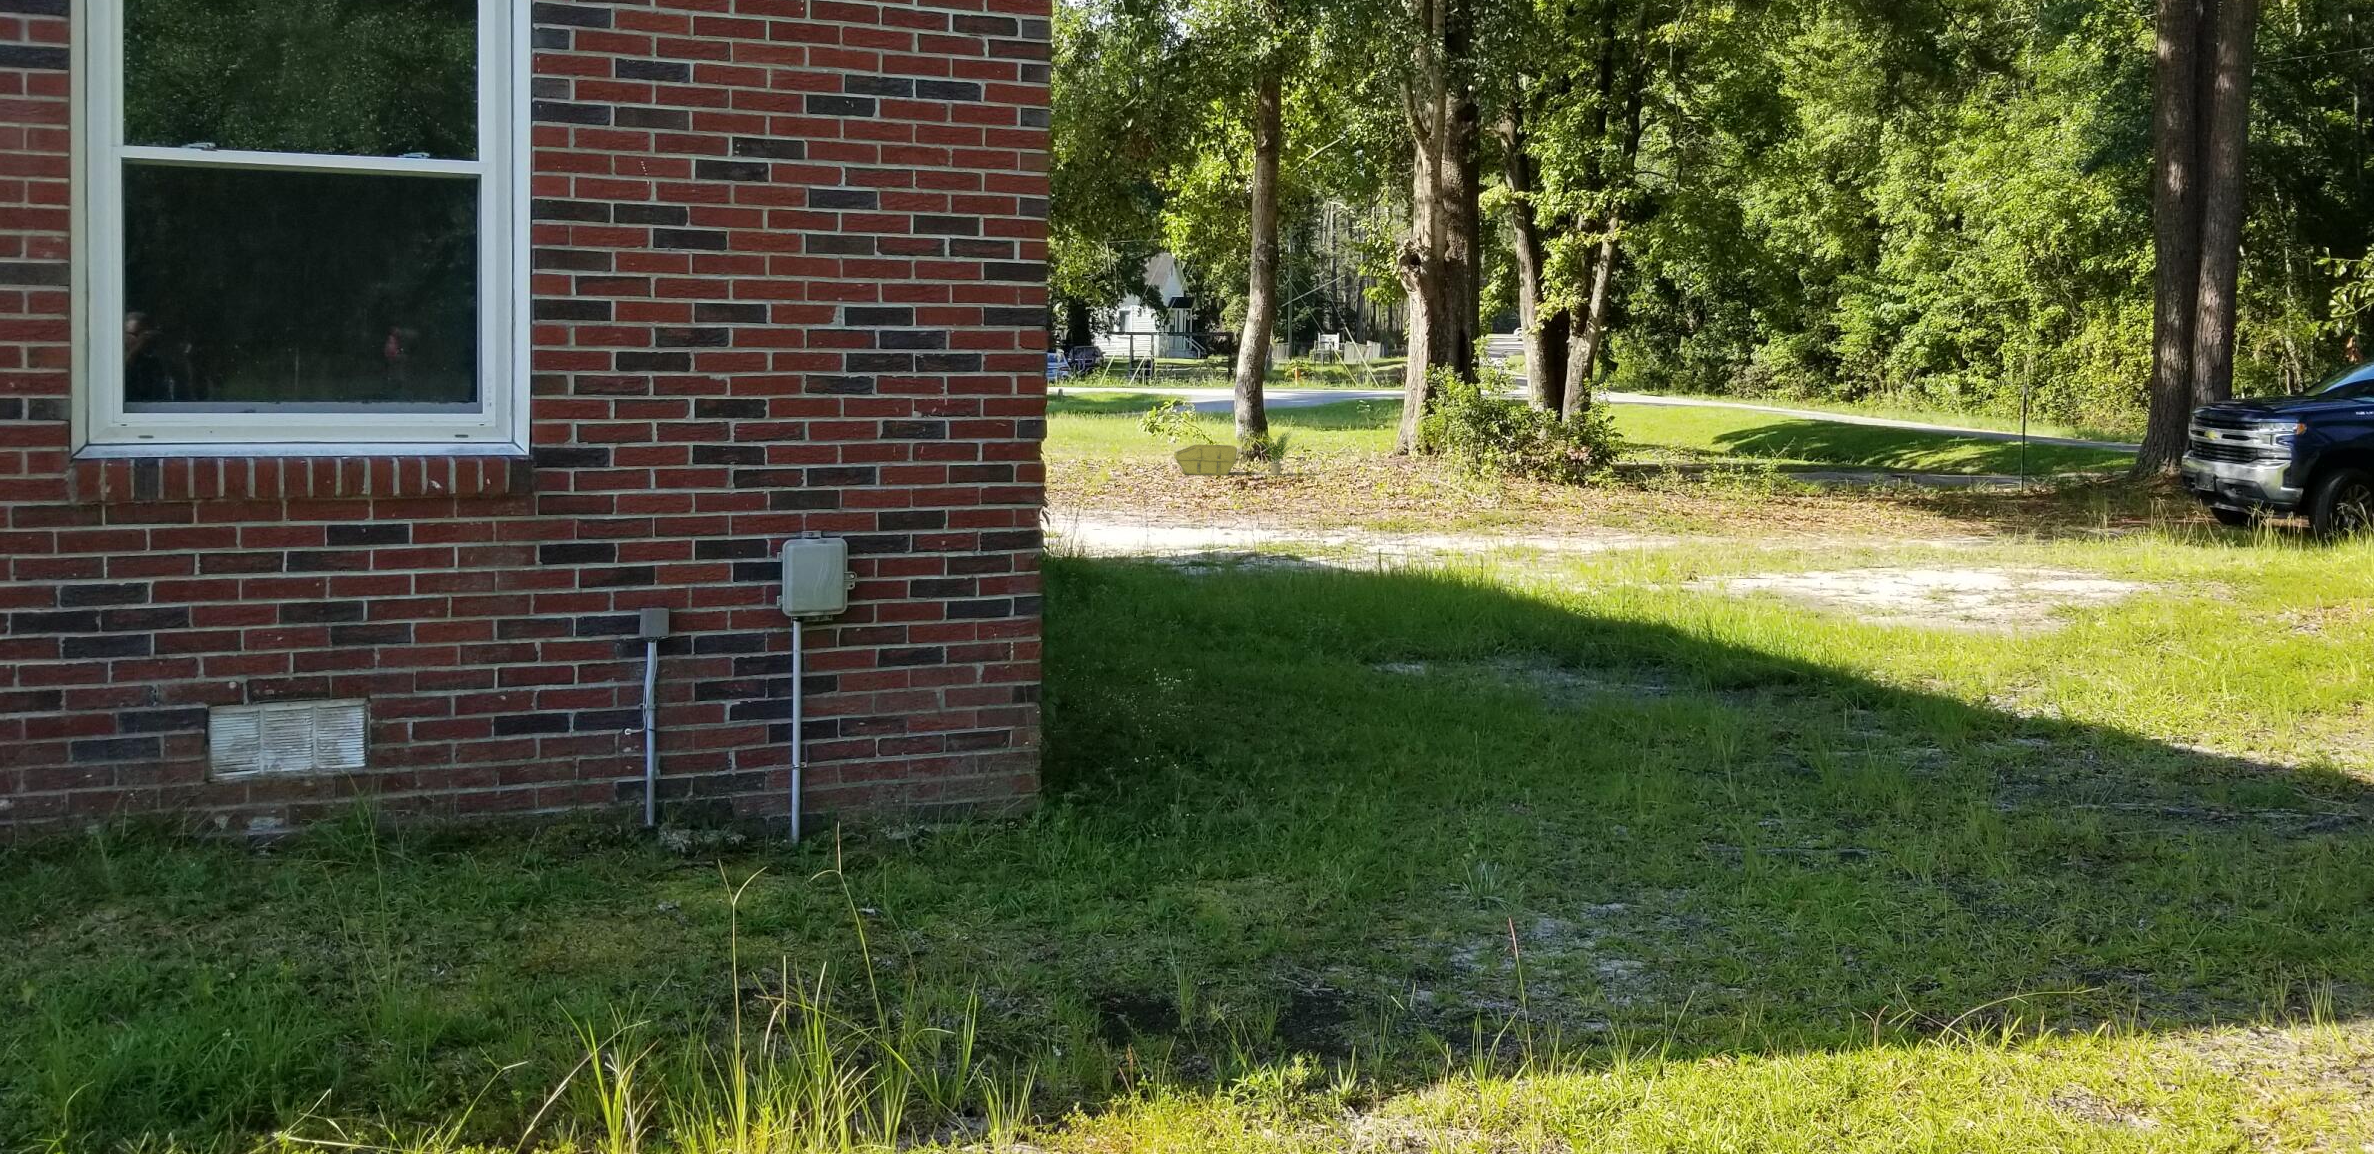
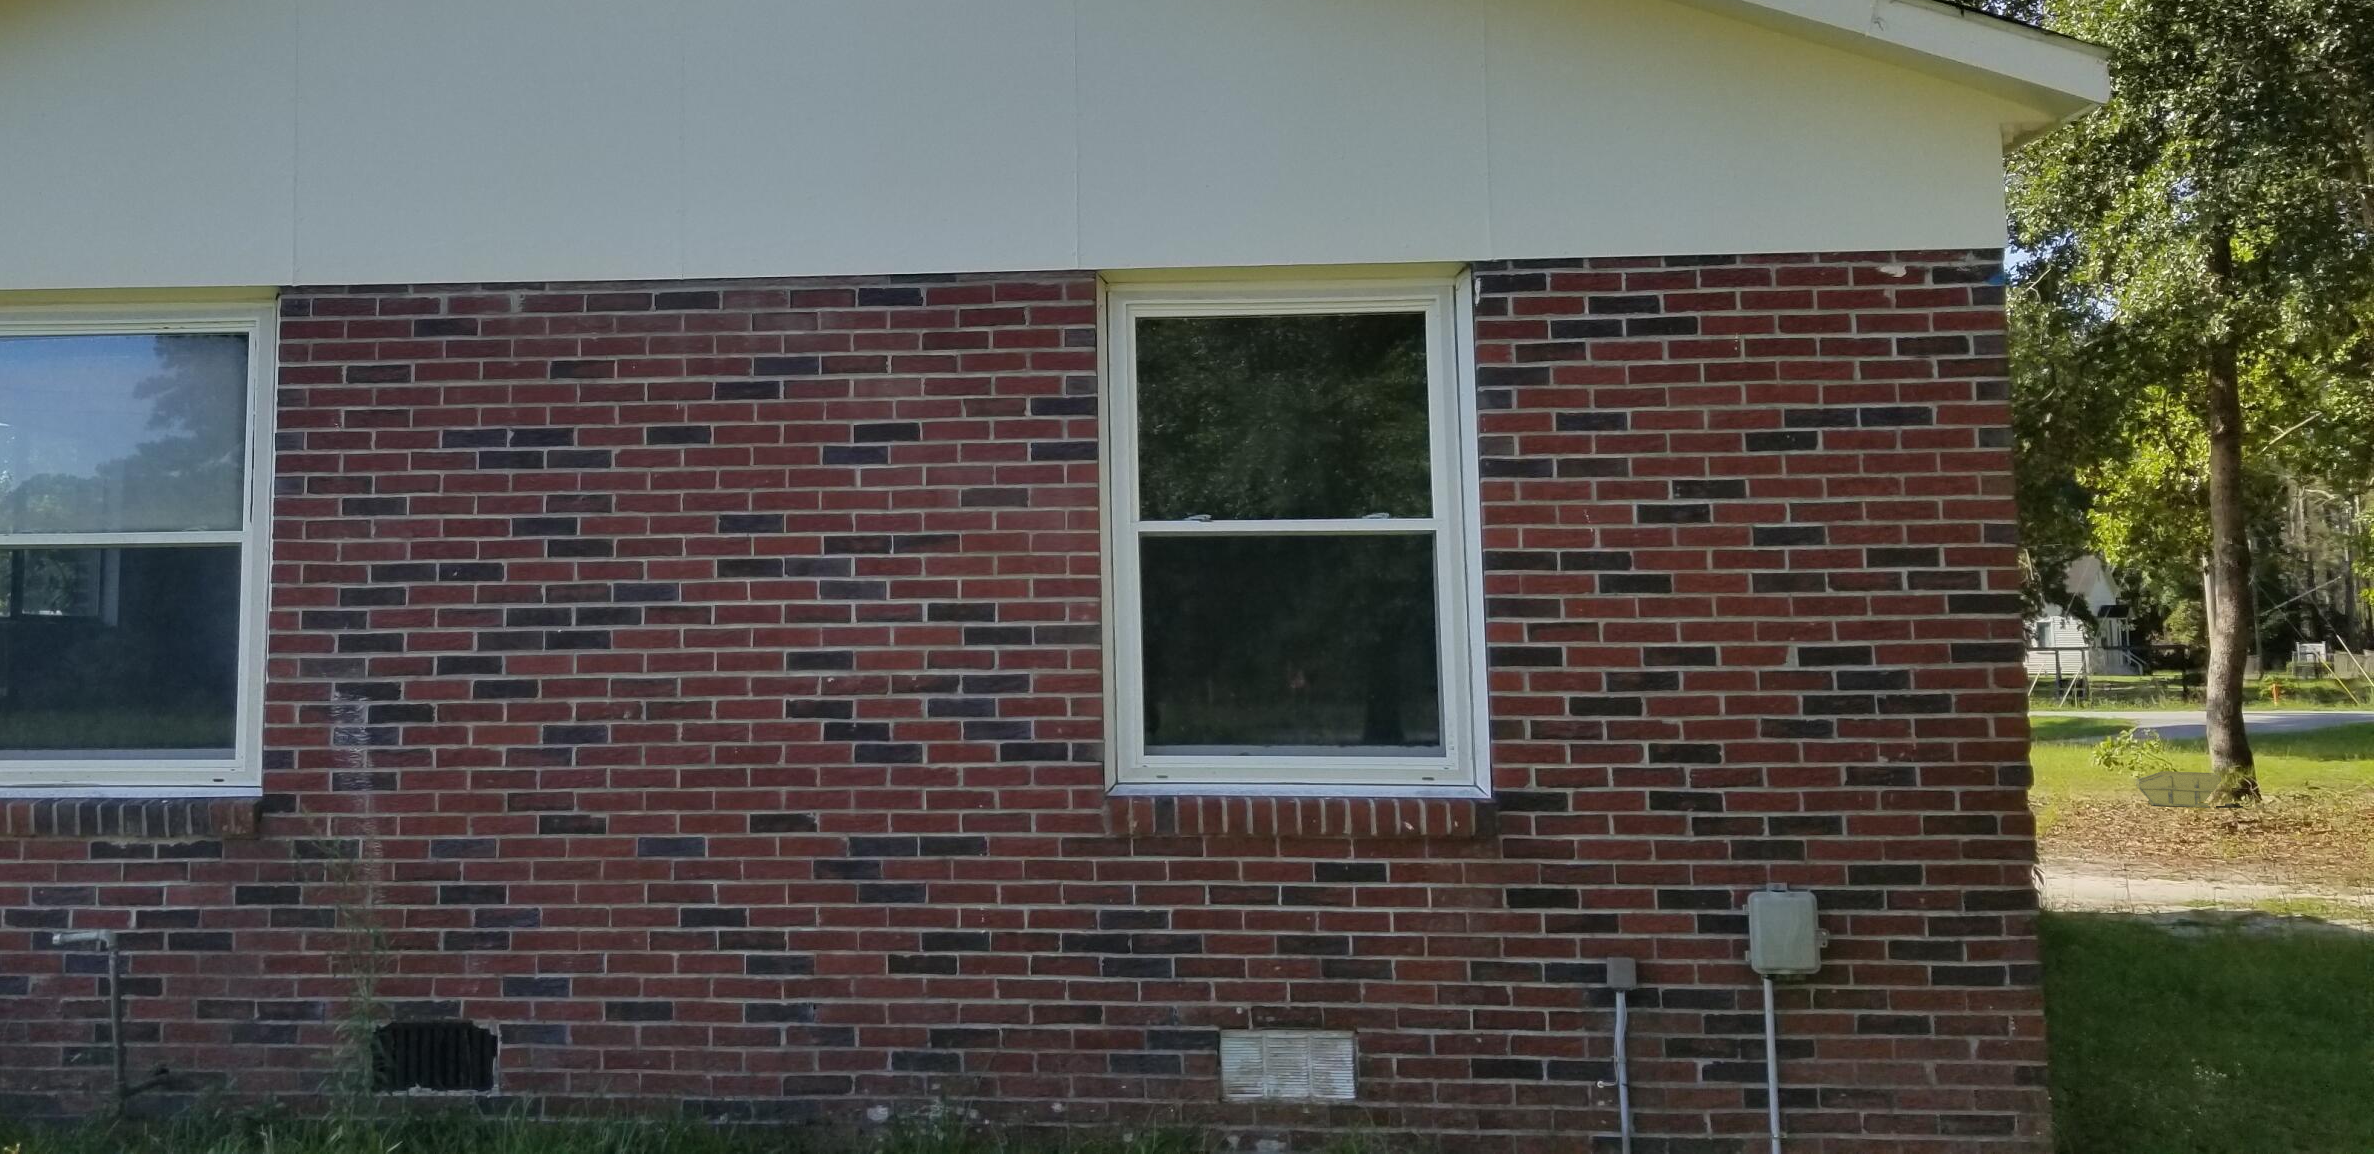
potted plant: present [1261,431,1293,475] -> none [2244,755,2308,809]

